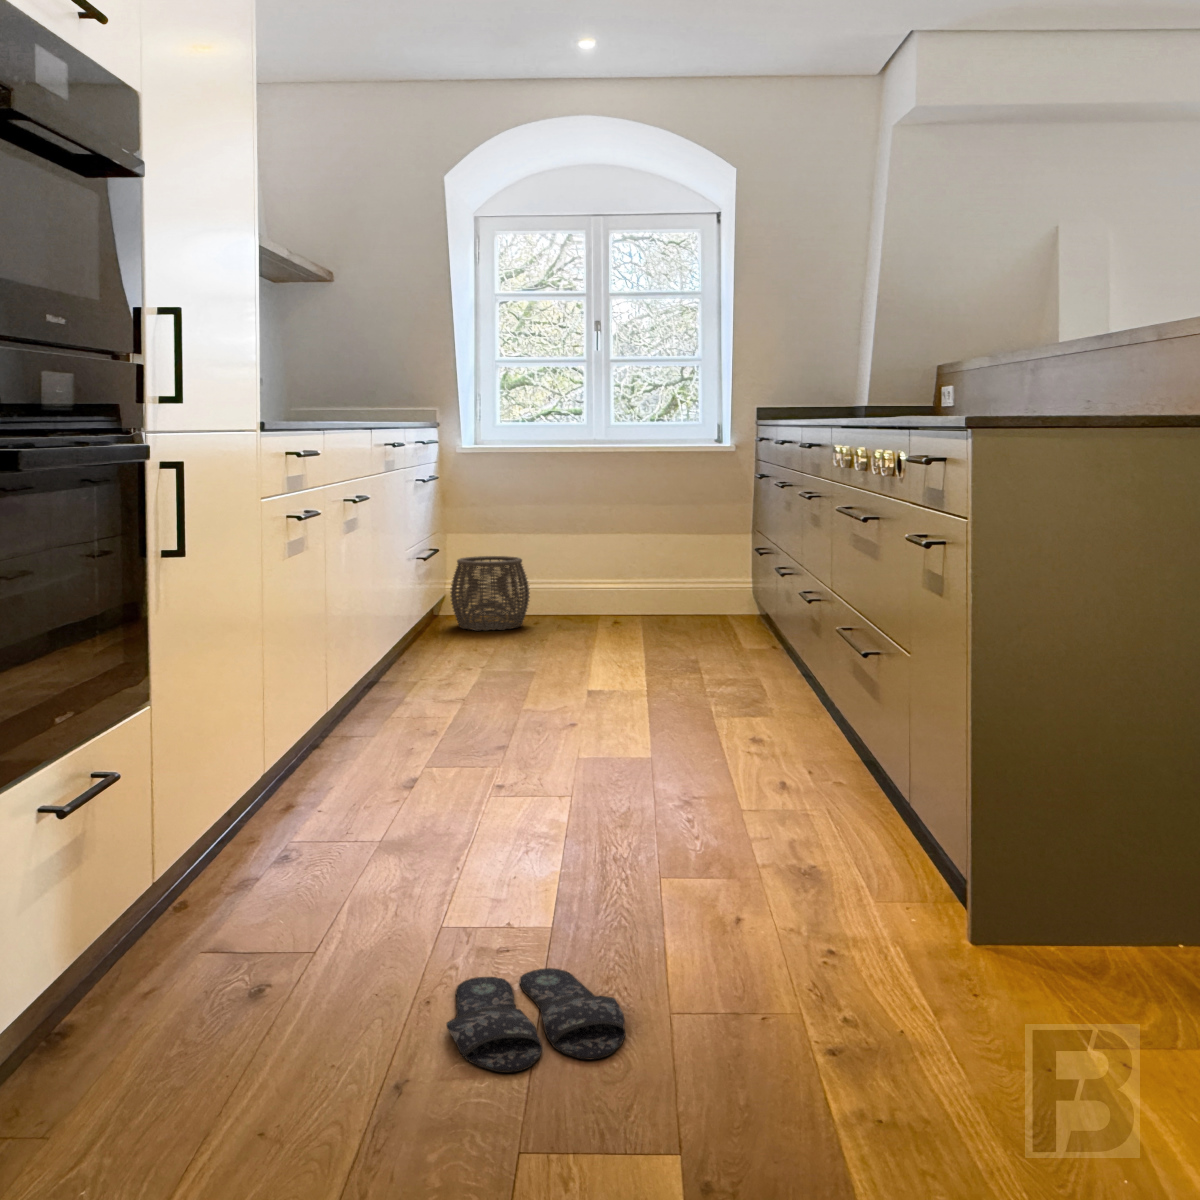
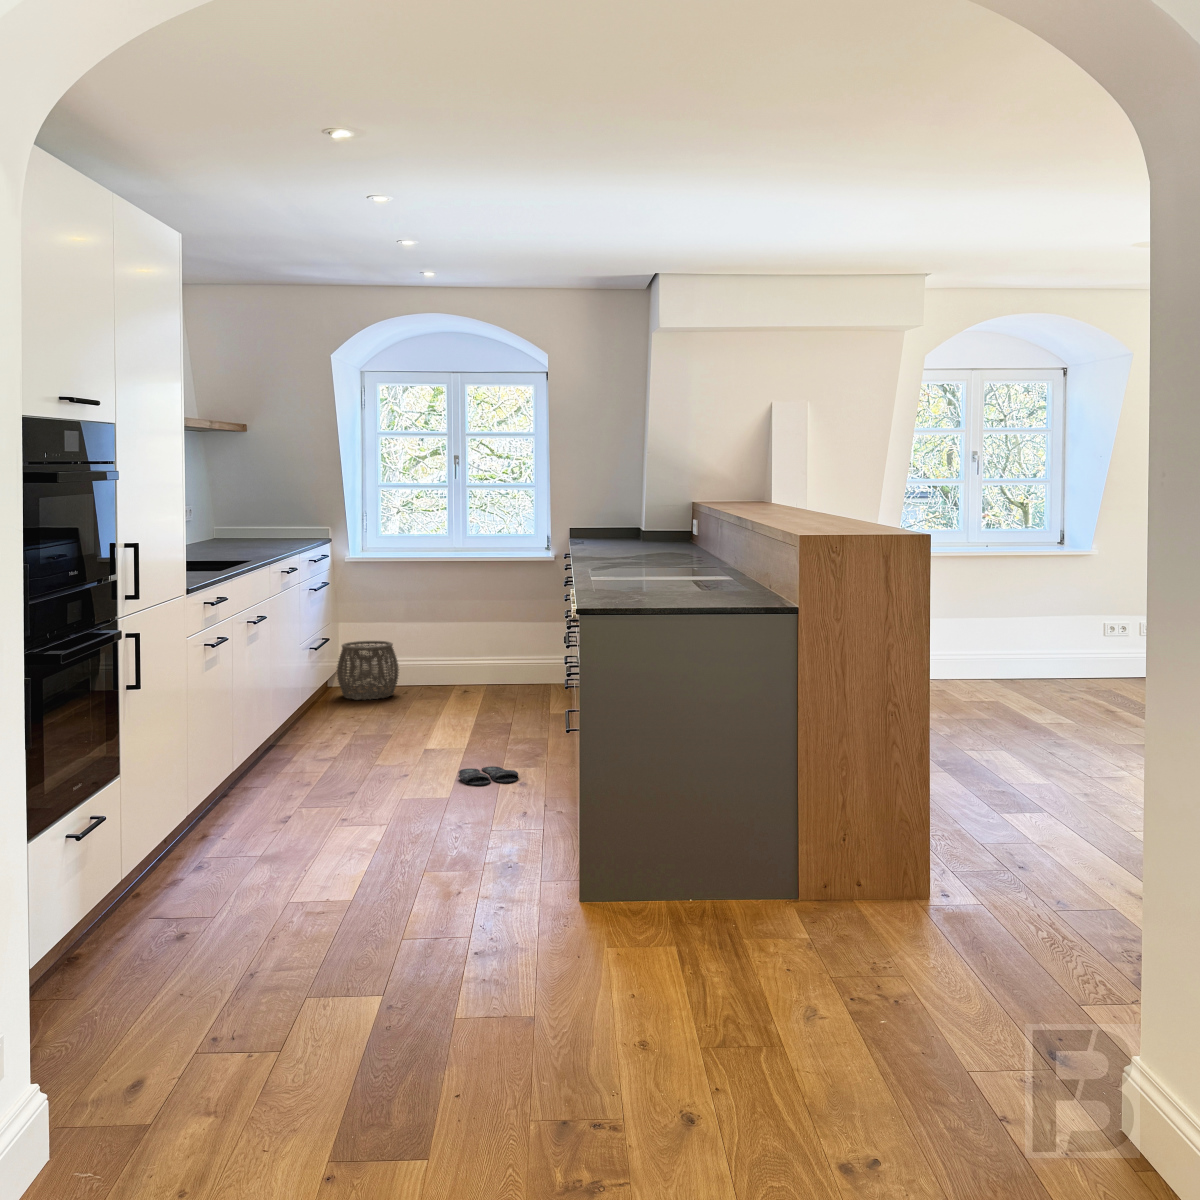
slippers: present [446,968,625,1073] -> present [458,766,518,785]

